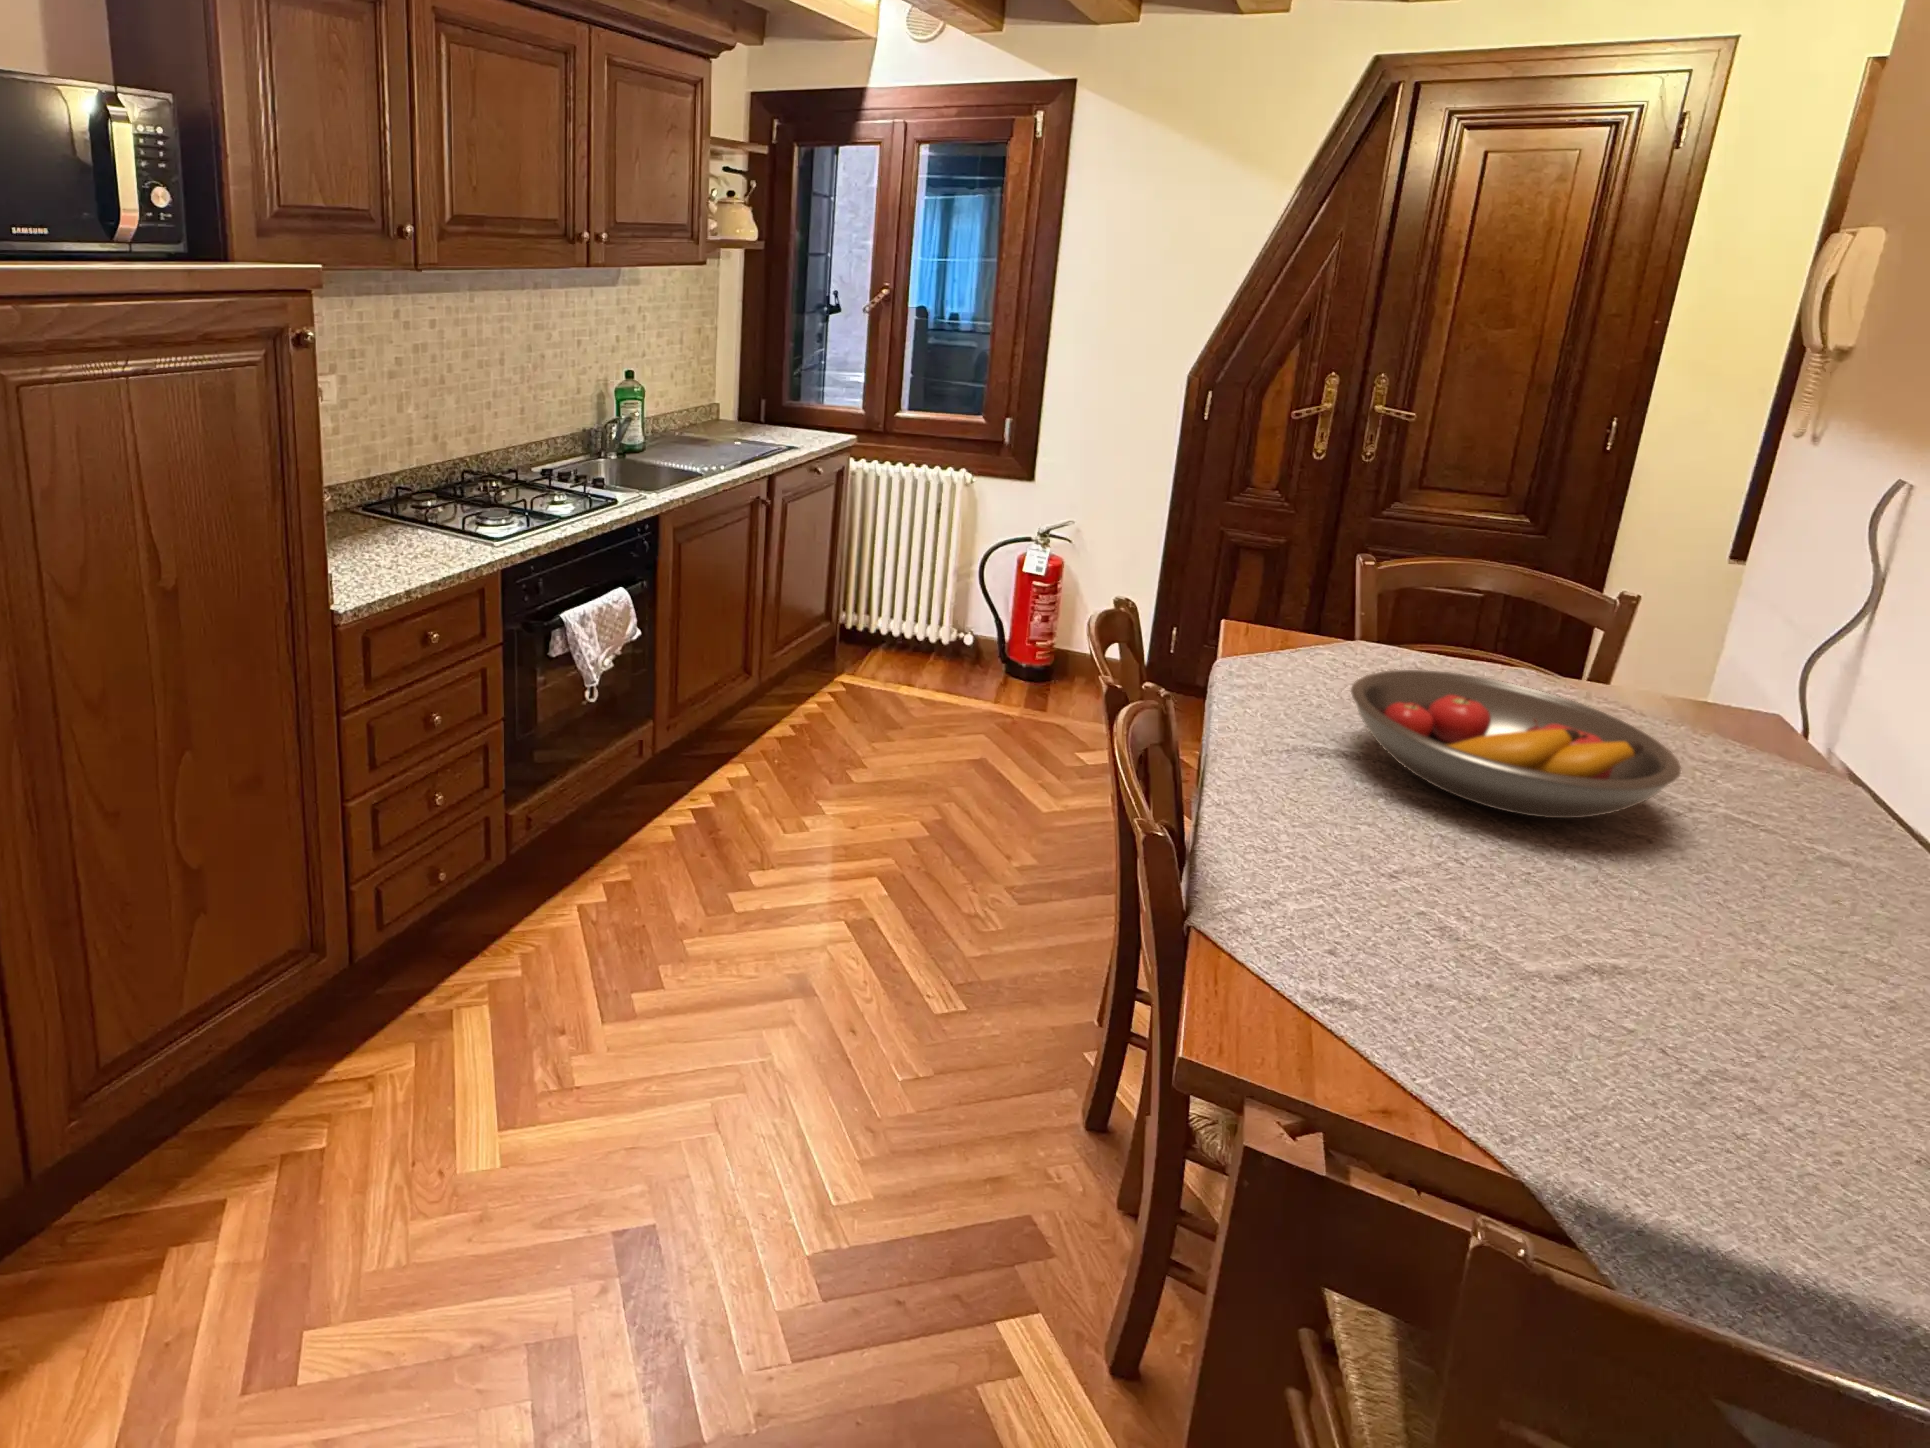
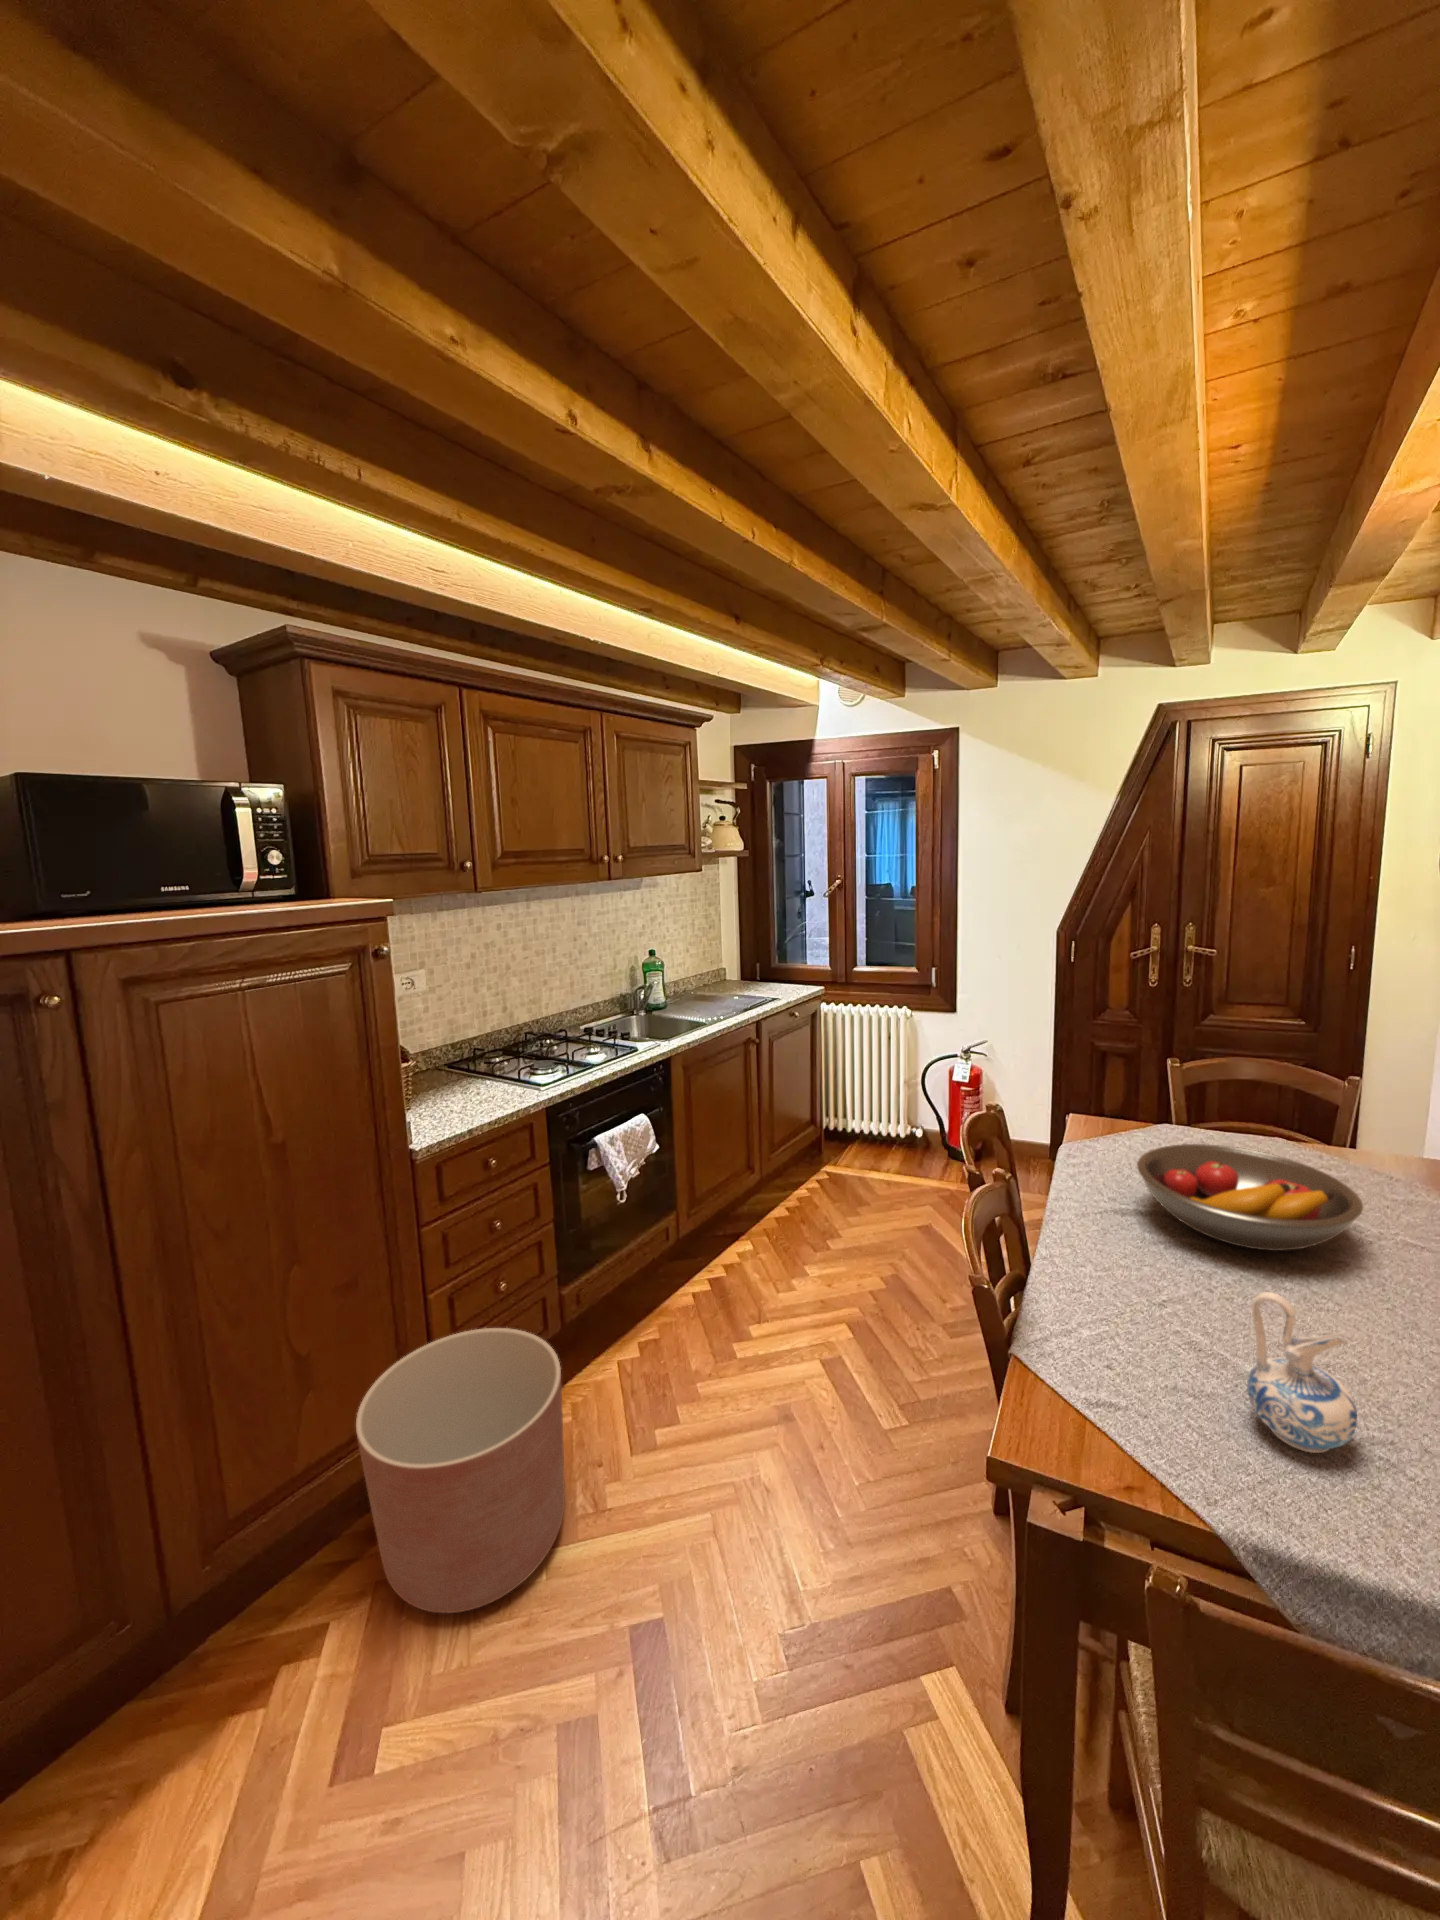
planter: none [264,855,529,1205] -> present [356,1328,565,1613]
ceramic pitcher: none [1548,868,1717,1082] -> present [1247,1292,1357,1453]

